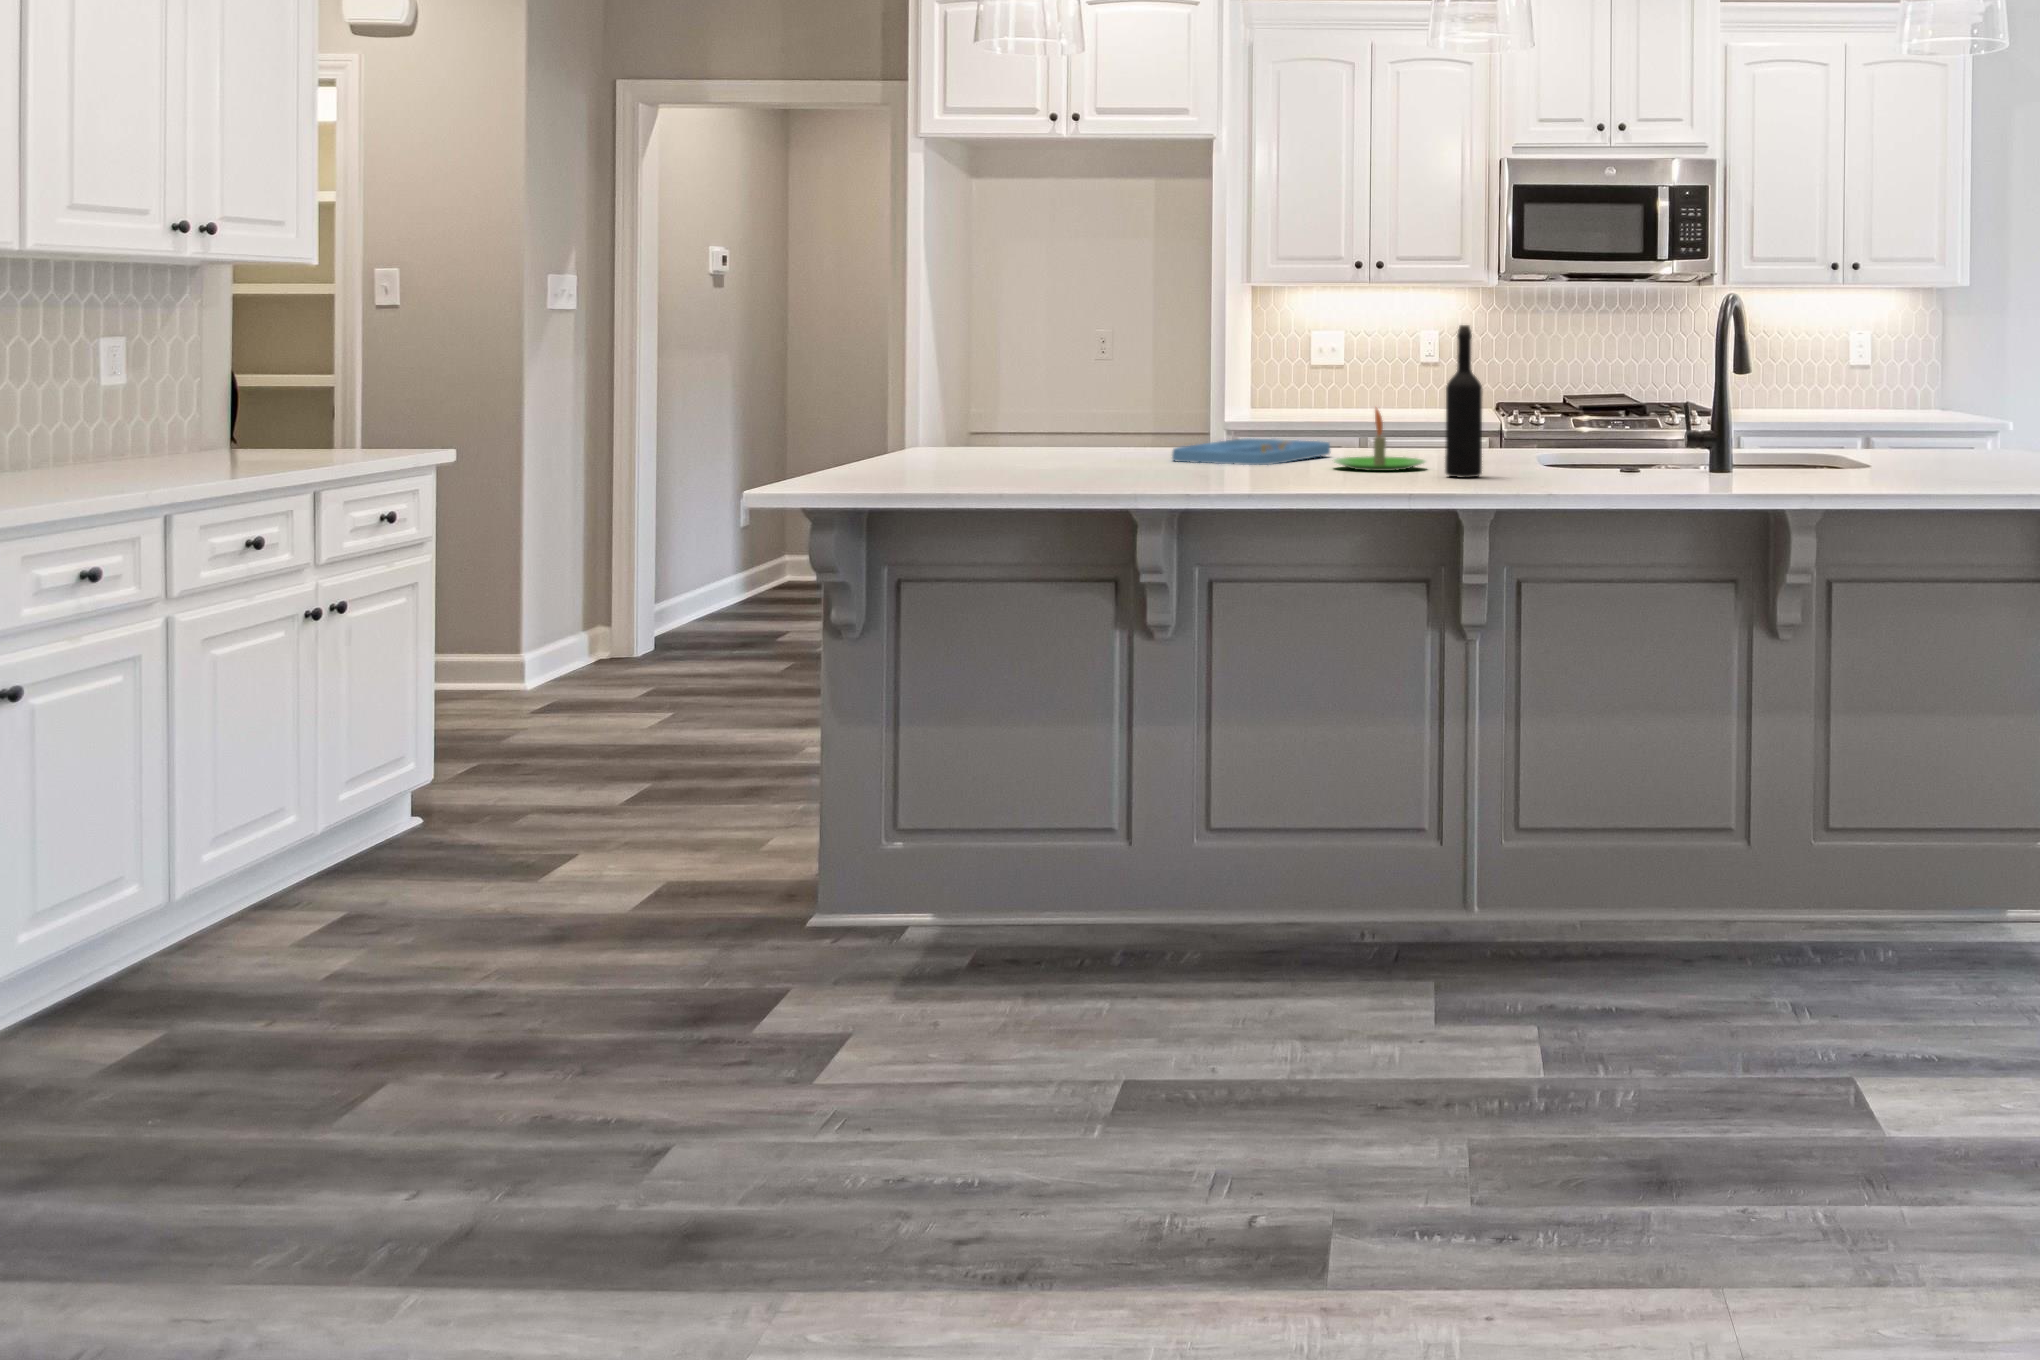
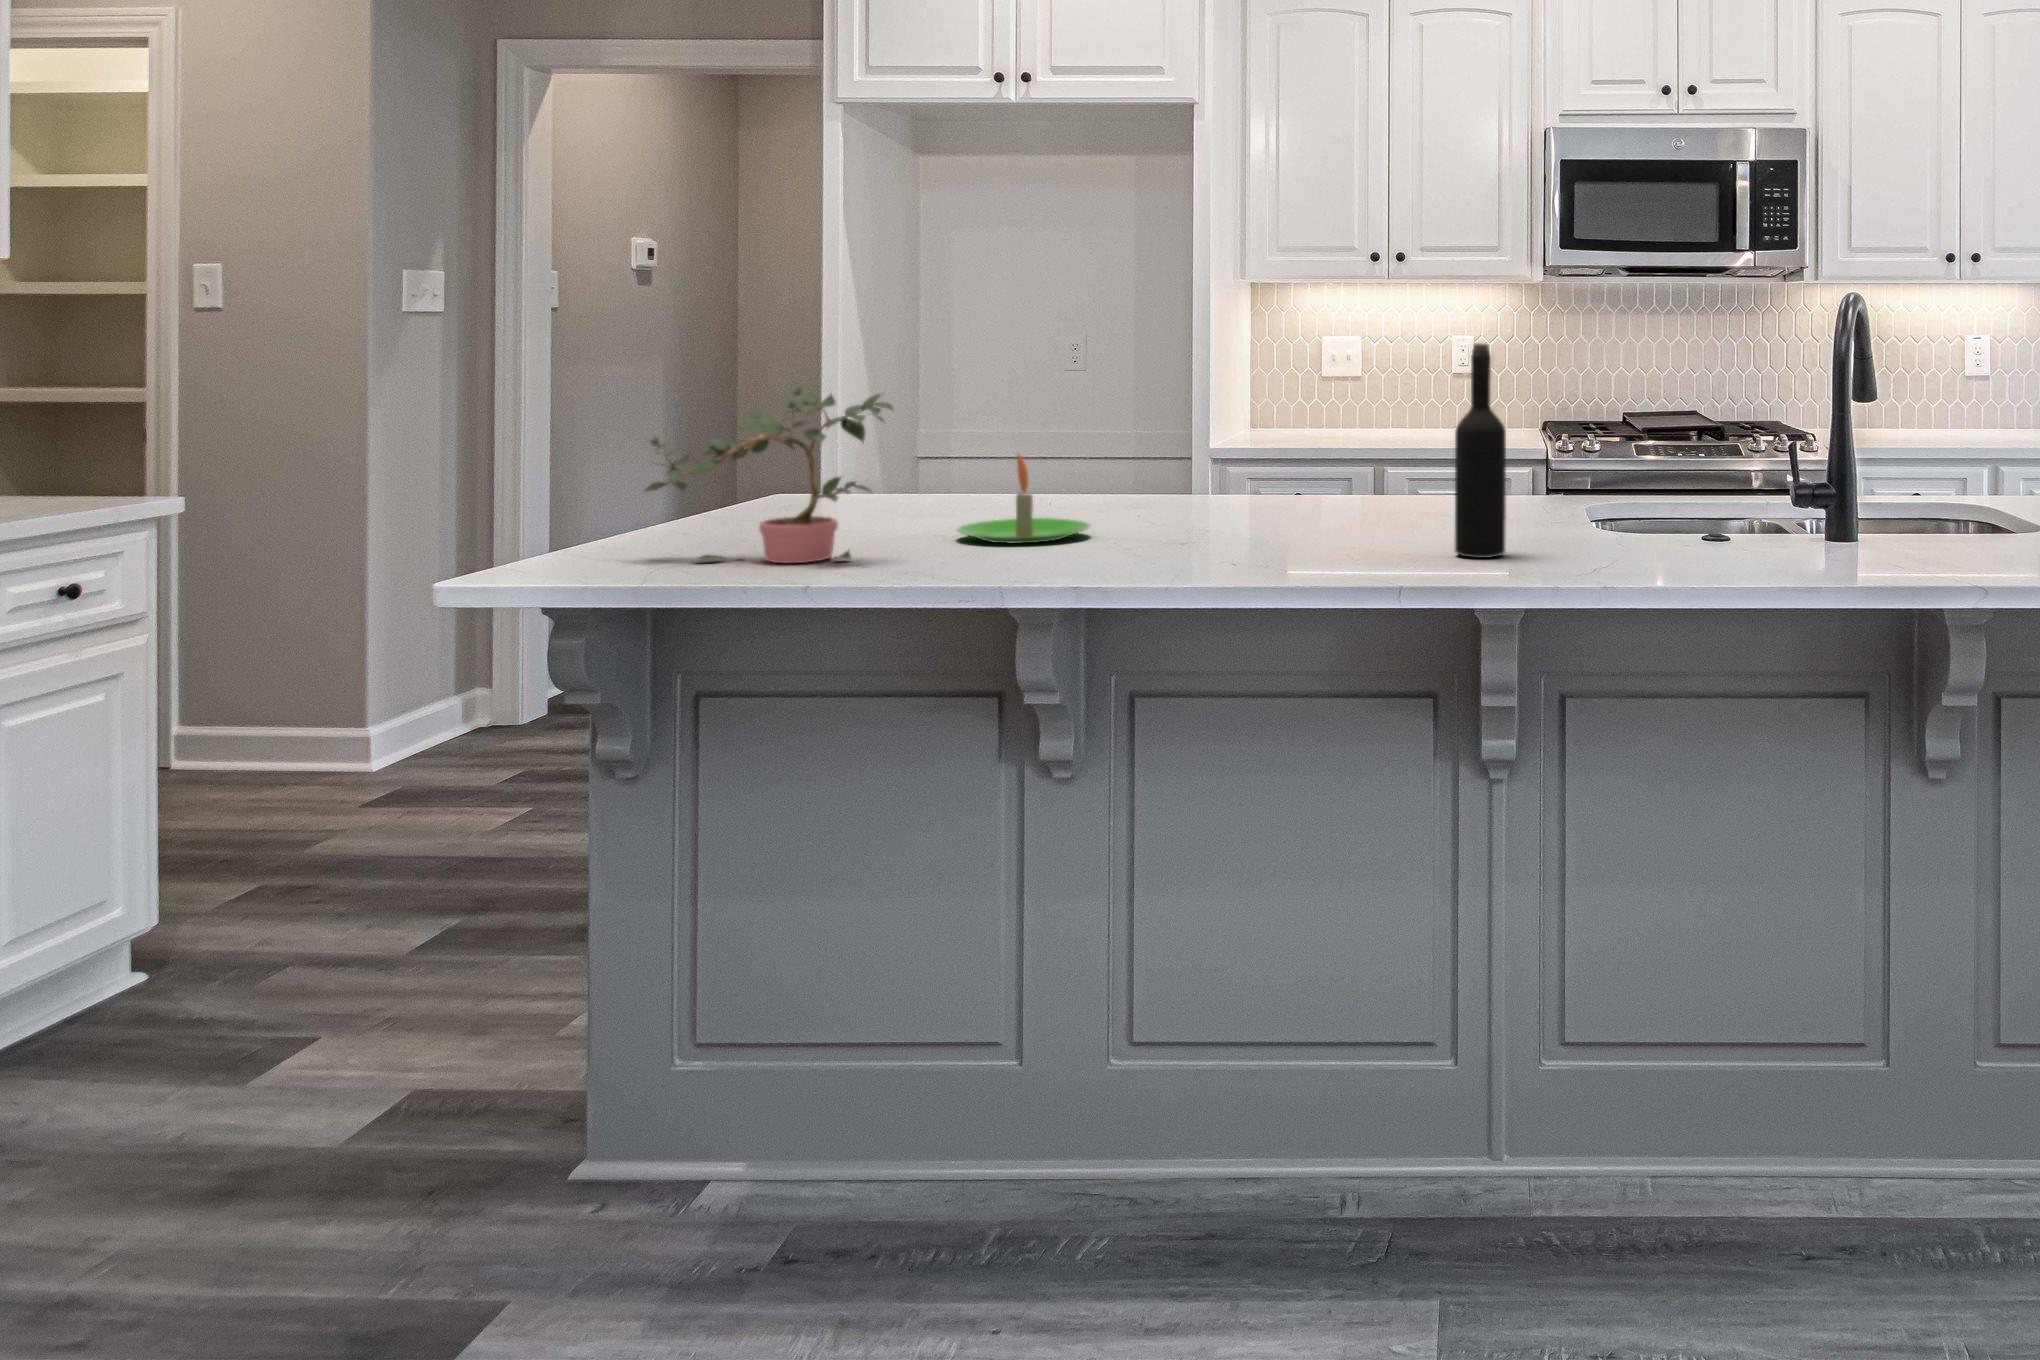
potted plant: none [871,354,1051,478] -> present [646,388,893,563]
candle: present [1334,409,1425,471] -> present [957,454,1090,543]
tray: present [1172,438,1330,465] -> none [1099,484,1316,530]

